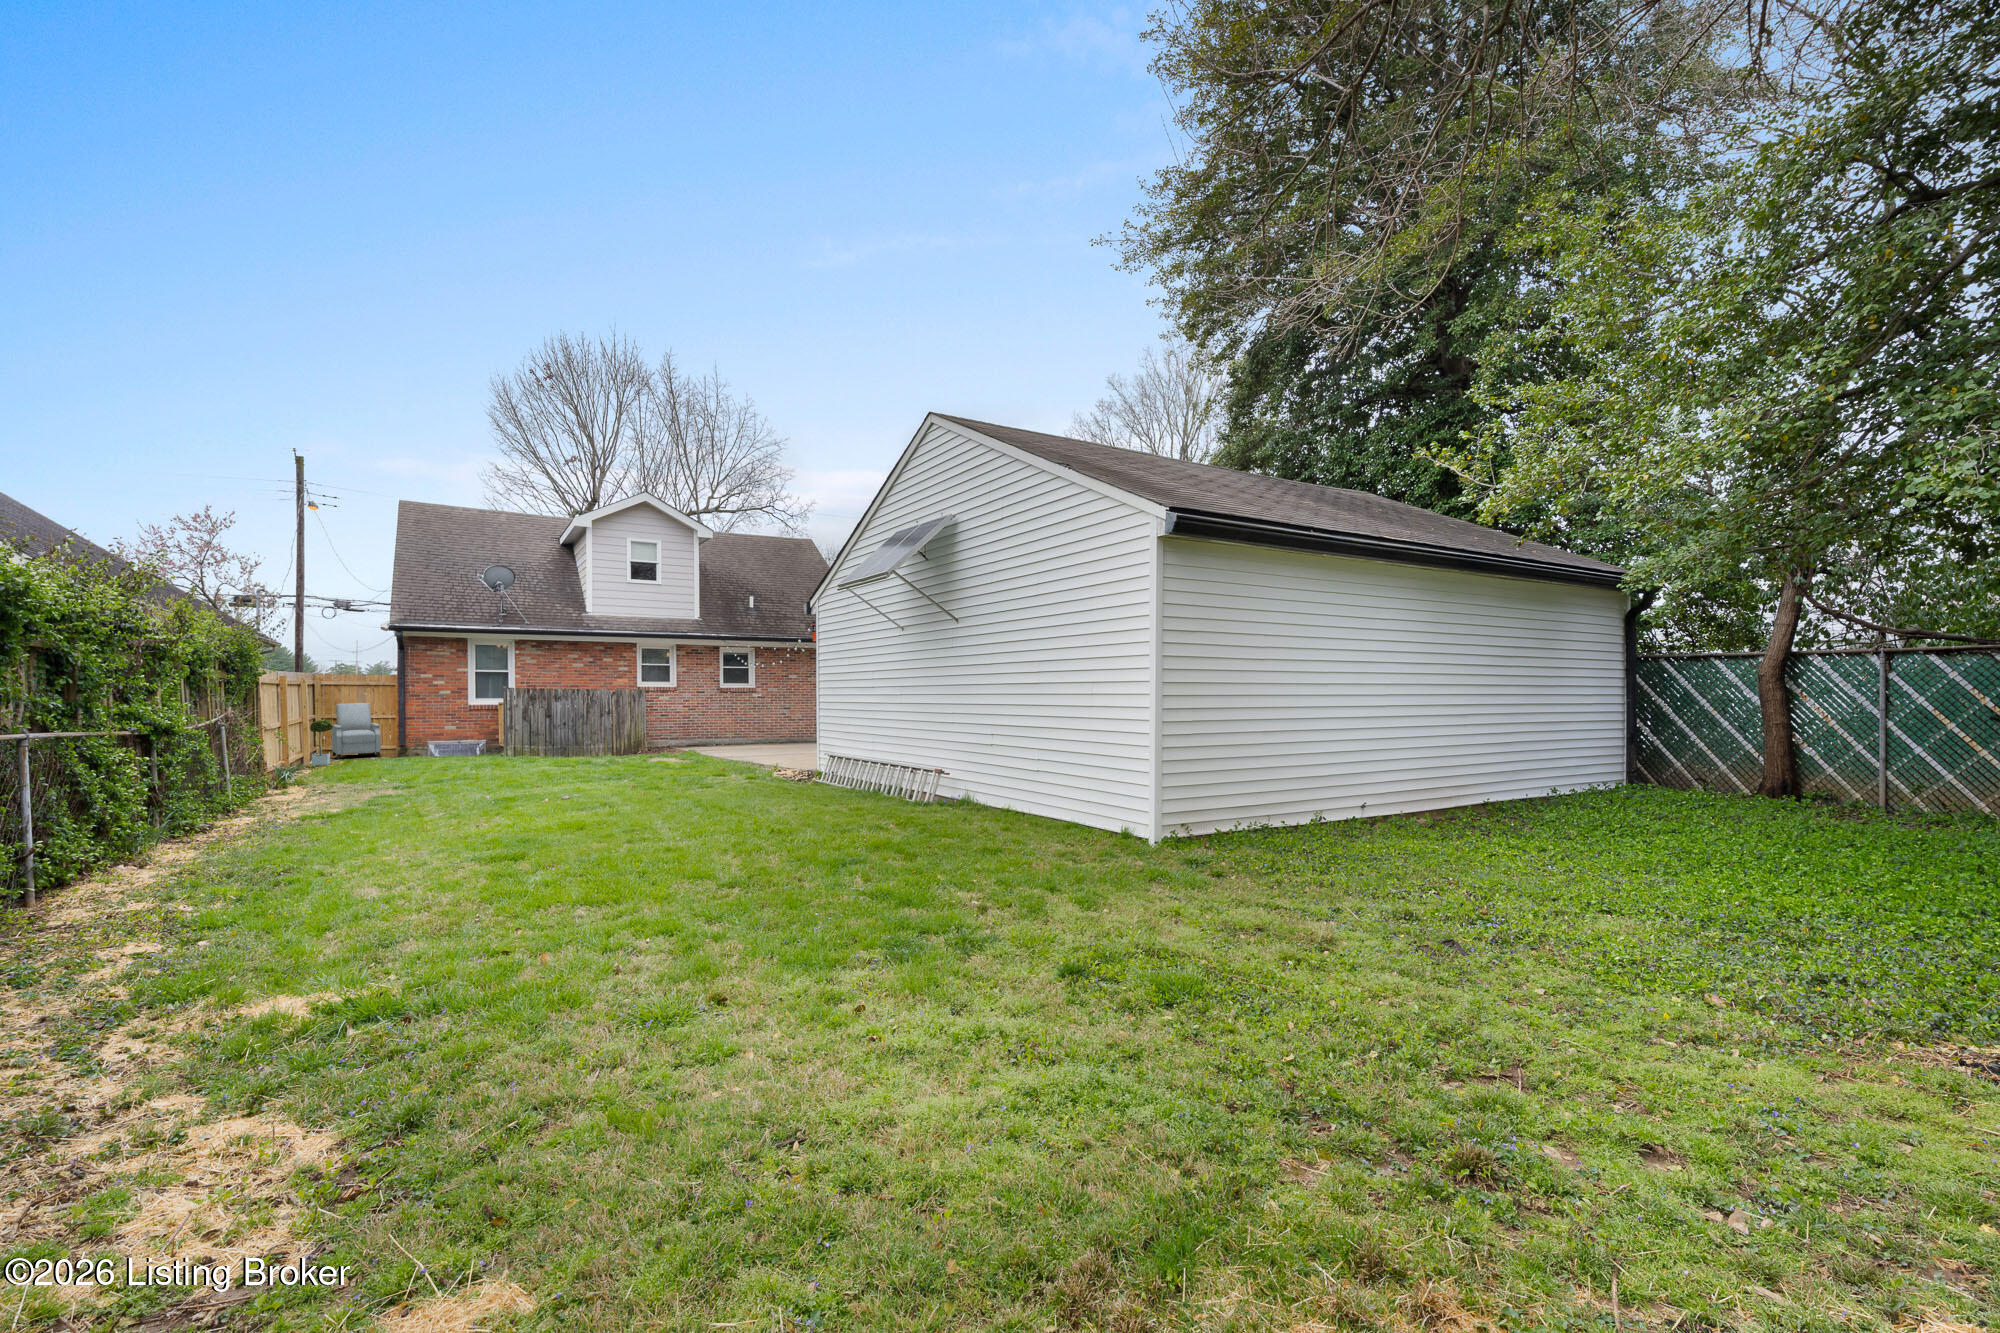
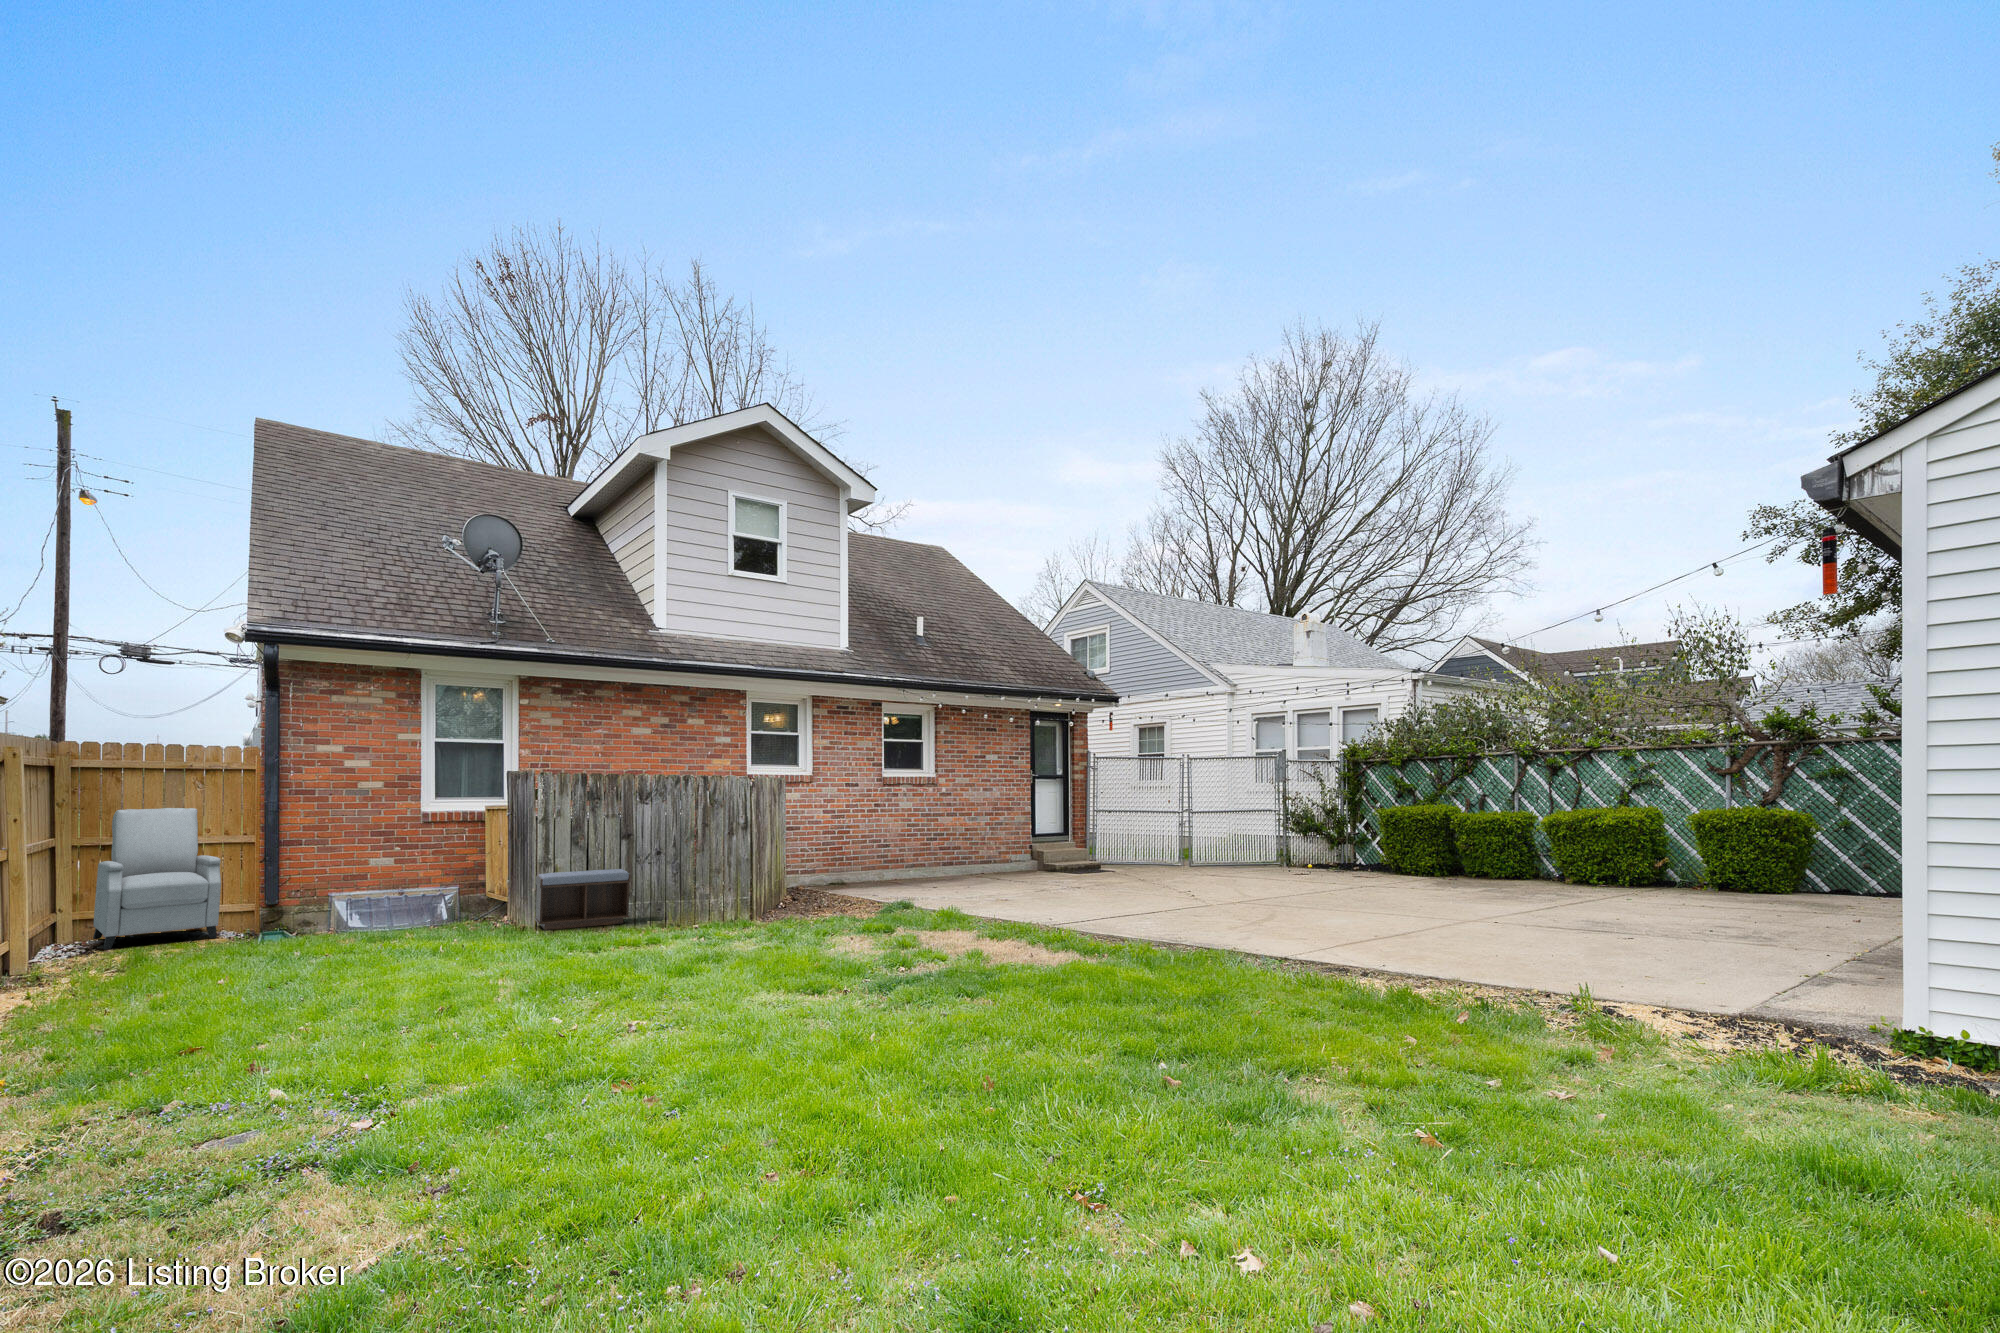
potted tree: present [310,719,333,766] -> none [30,845,102,974]
bench: none [510,732,552,757] -> present [534,869,631,930]

